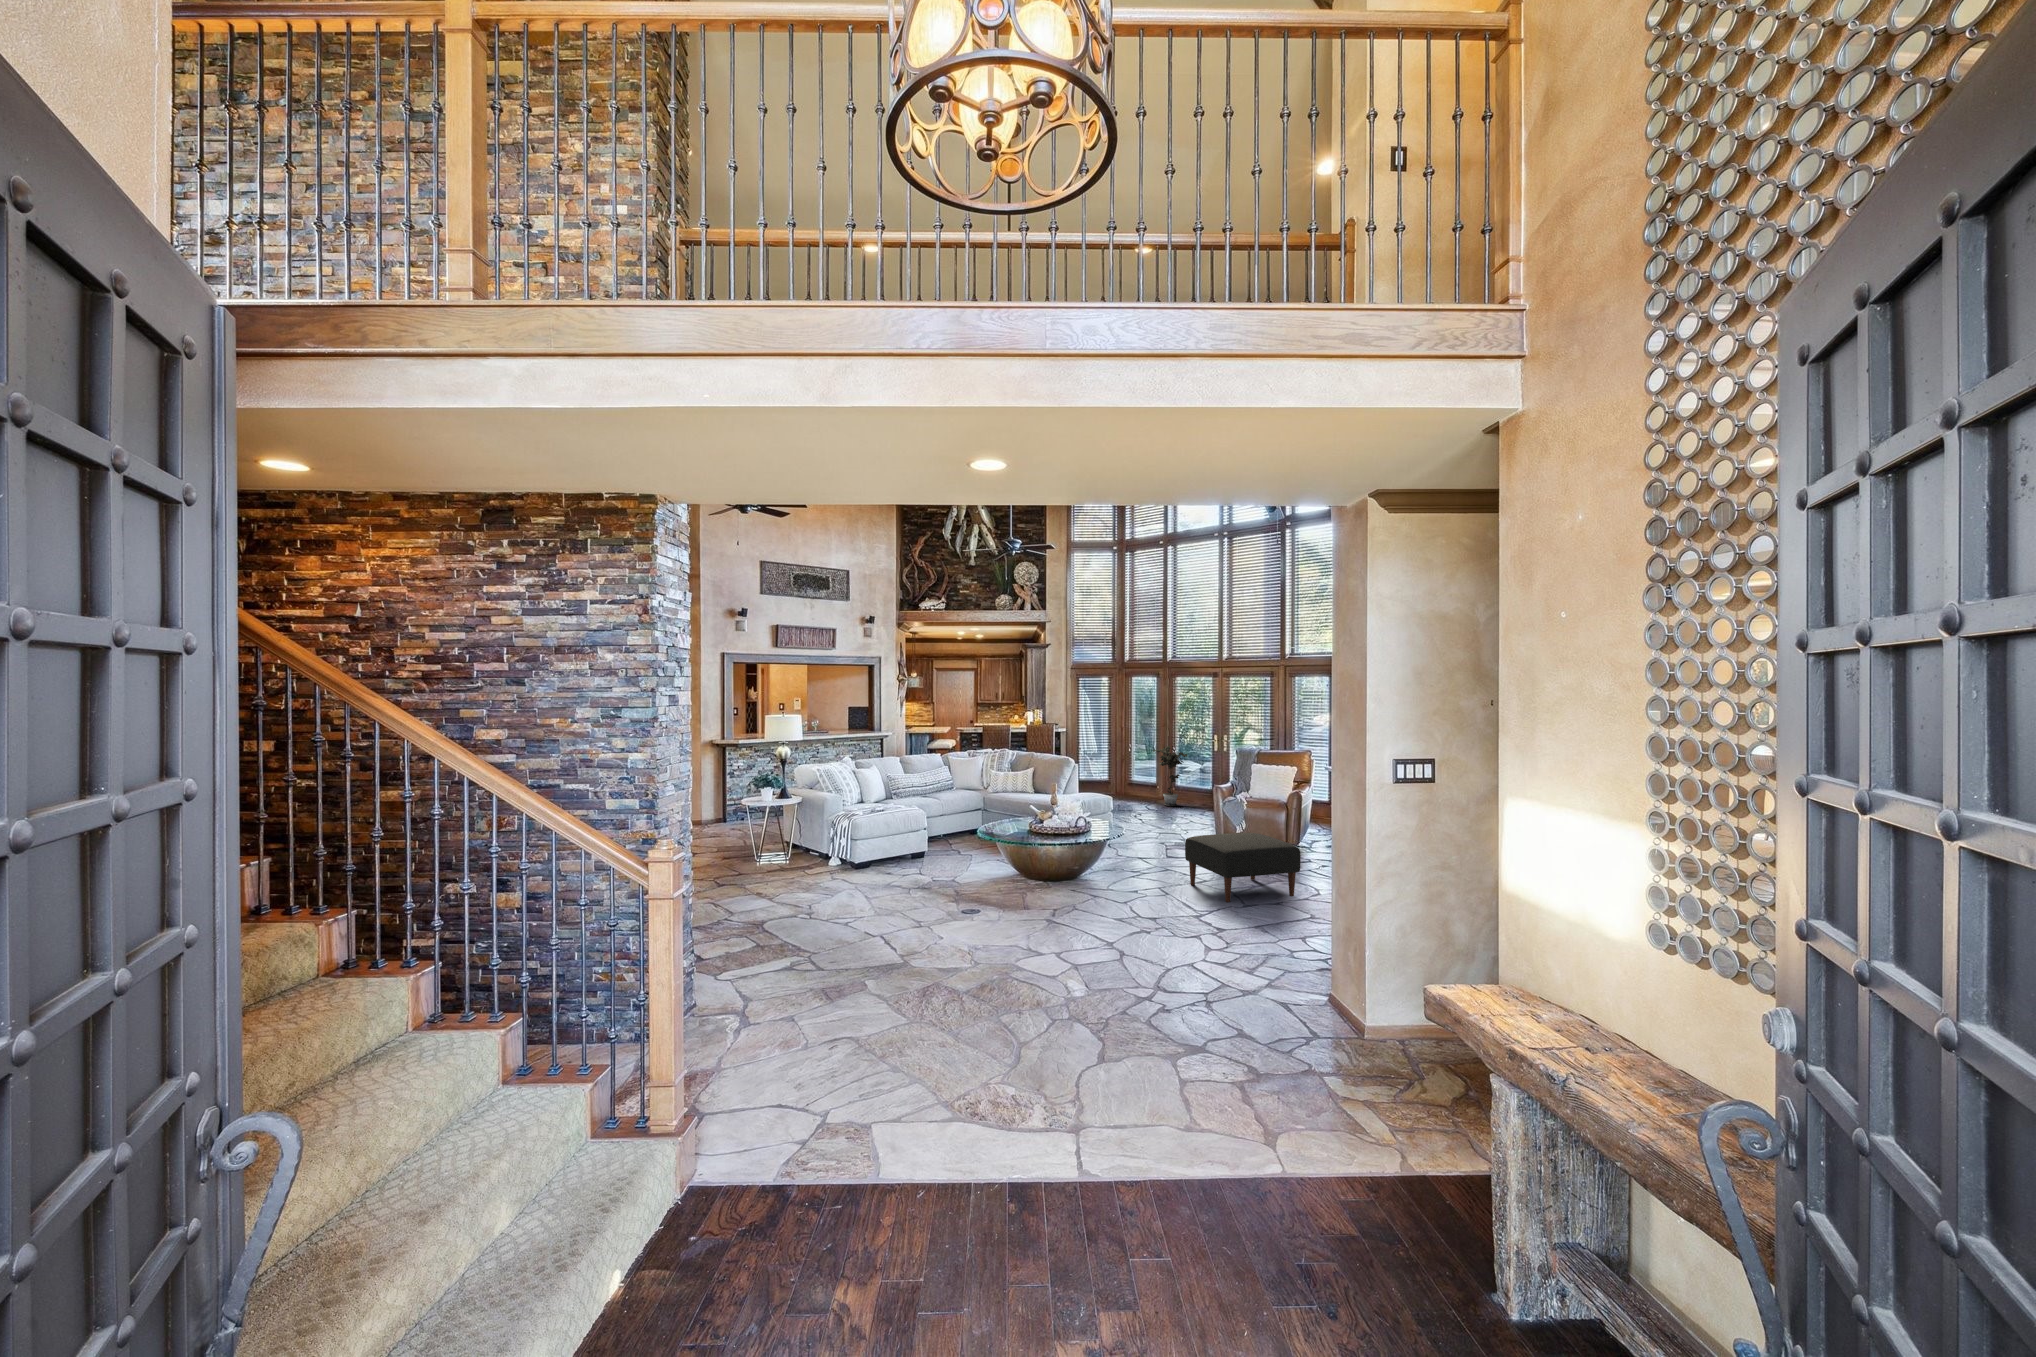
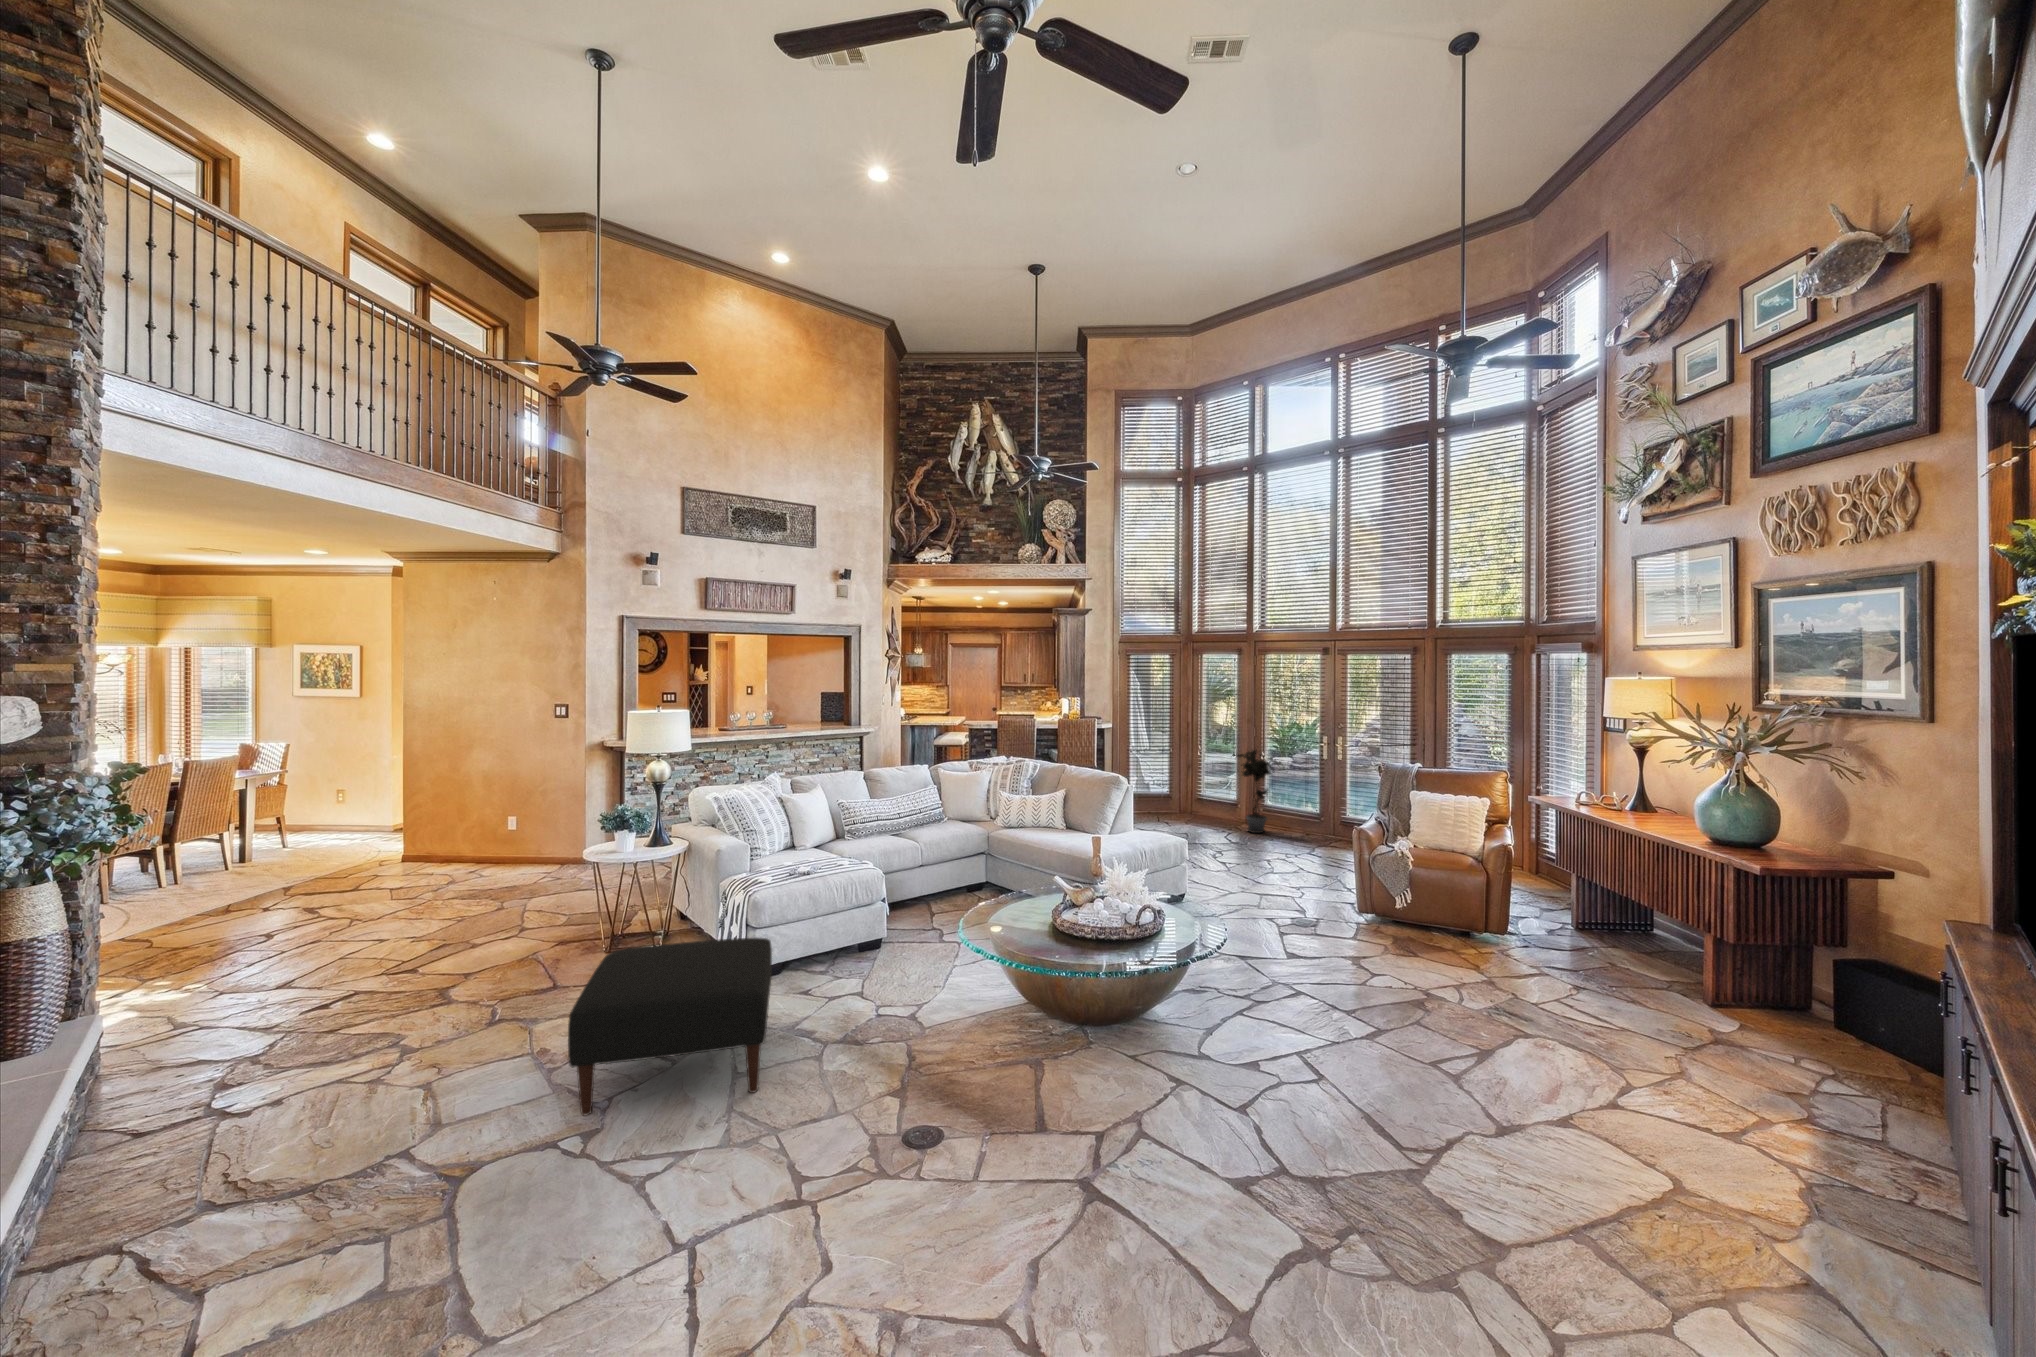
ottoman: present [1185,833,1300,902] -> present [568,938,772,1115]

